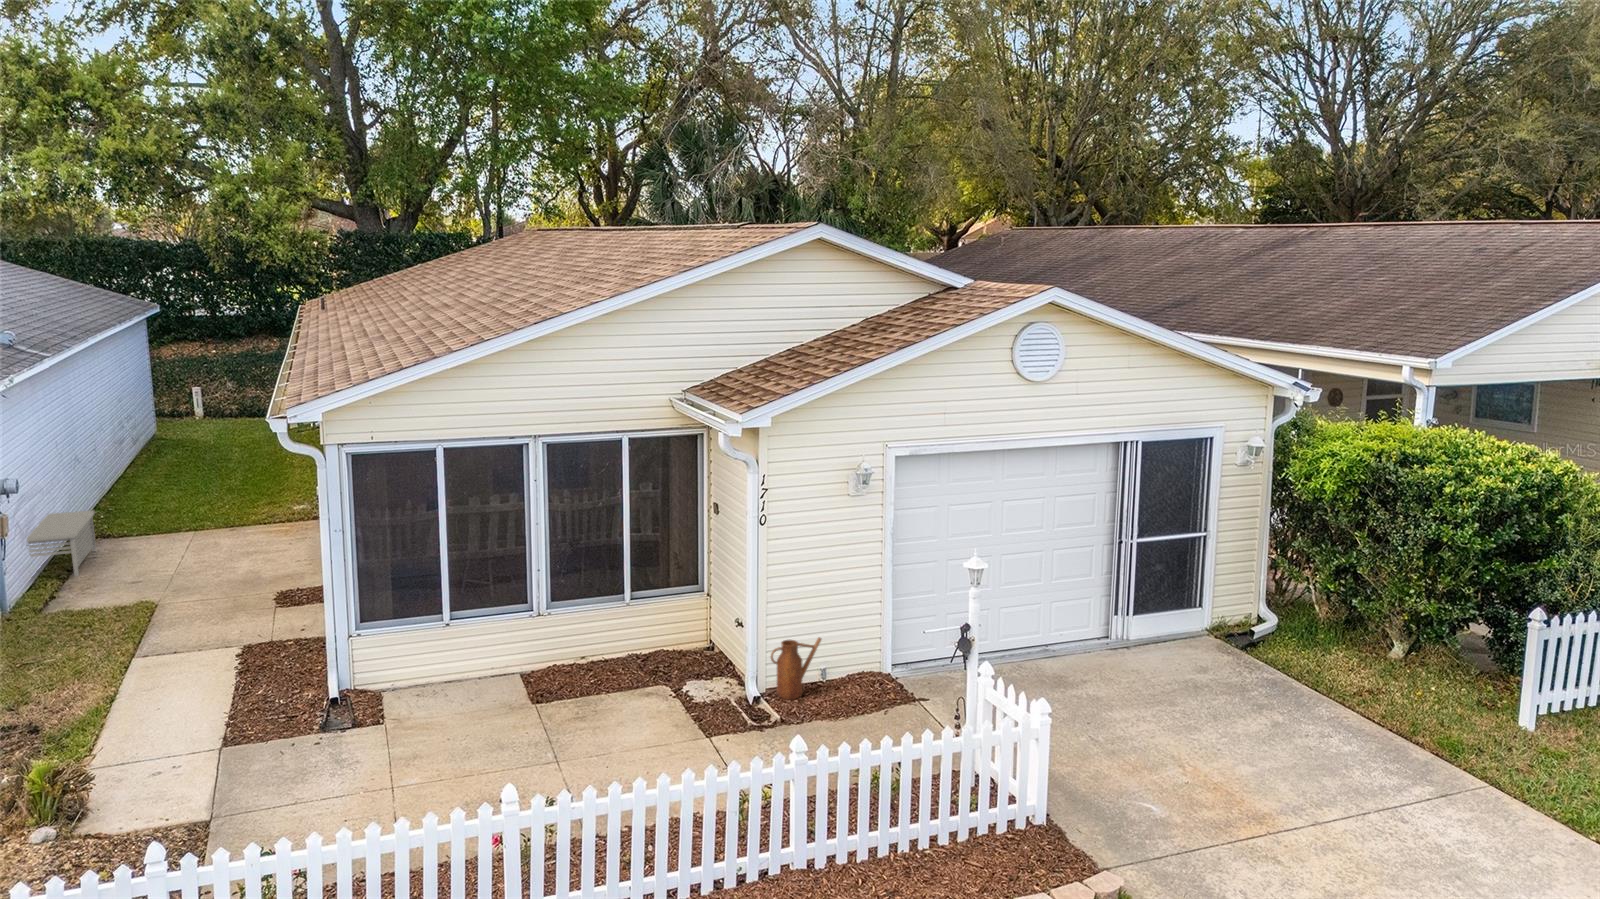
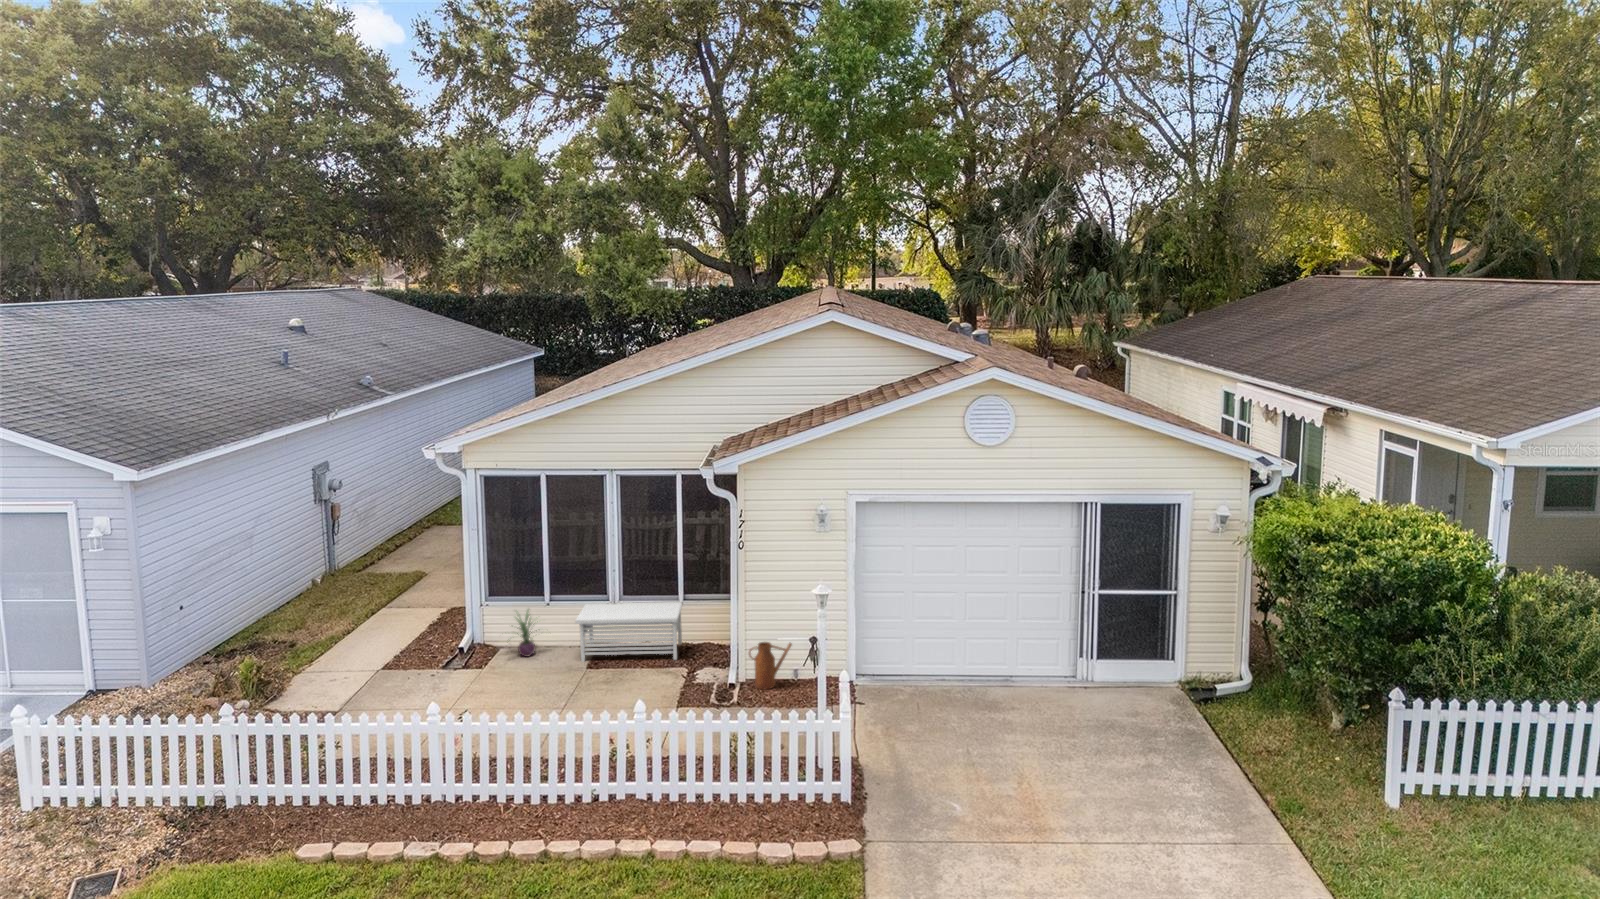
storage bench: present [27,510,96,576] -> present [575,602,682,662]
decorative plant: none [393,633,466,701] -> present [516,610,540,657]

